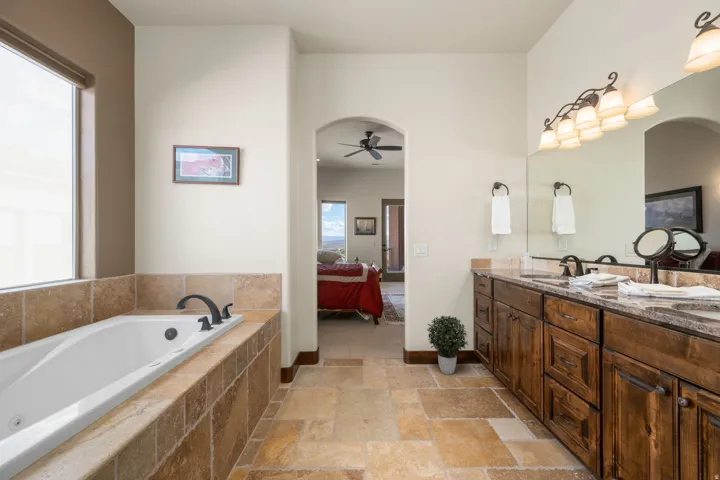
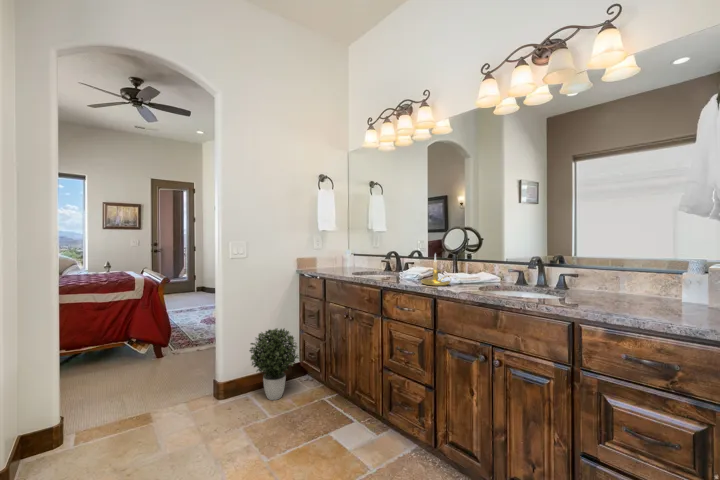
candle holder: none [589,259,635,297] -> present [421,254,450,286]

